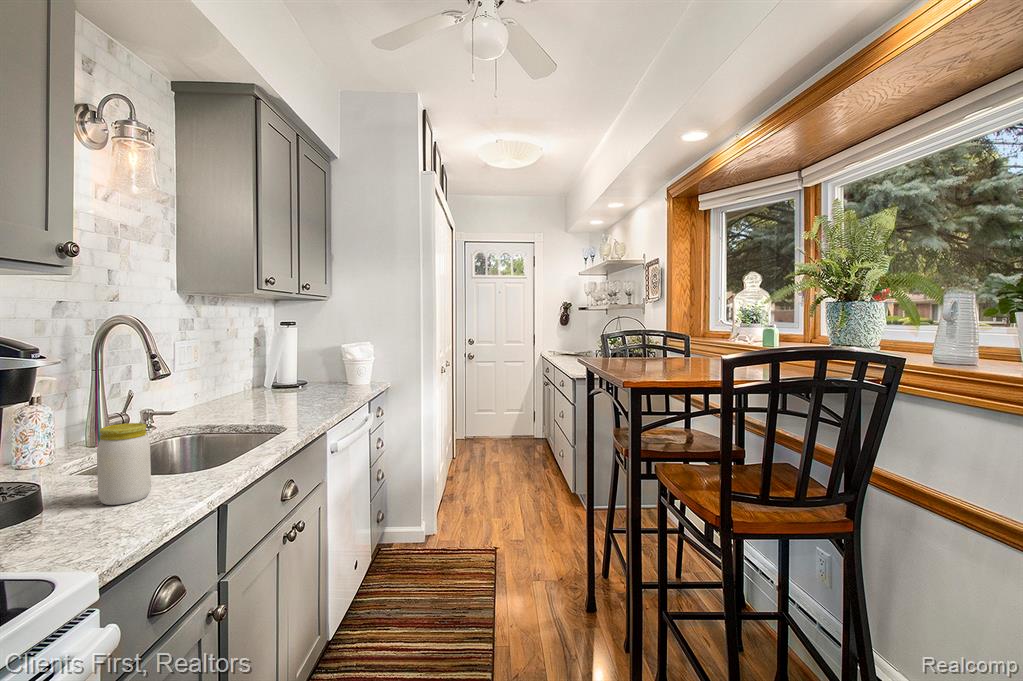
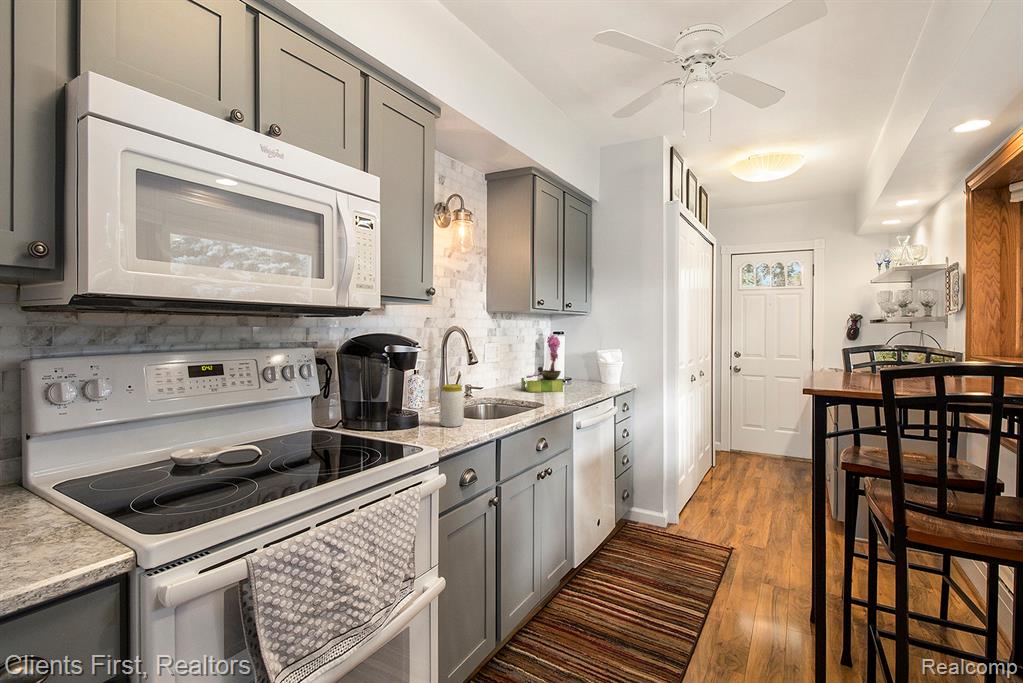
flower arrangement: none [237,324,301,407] -> present [521,334,563,392]

